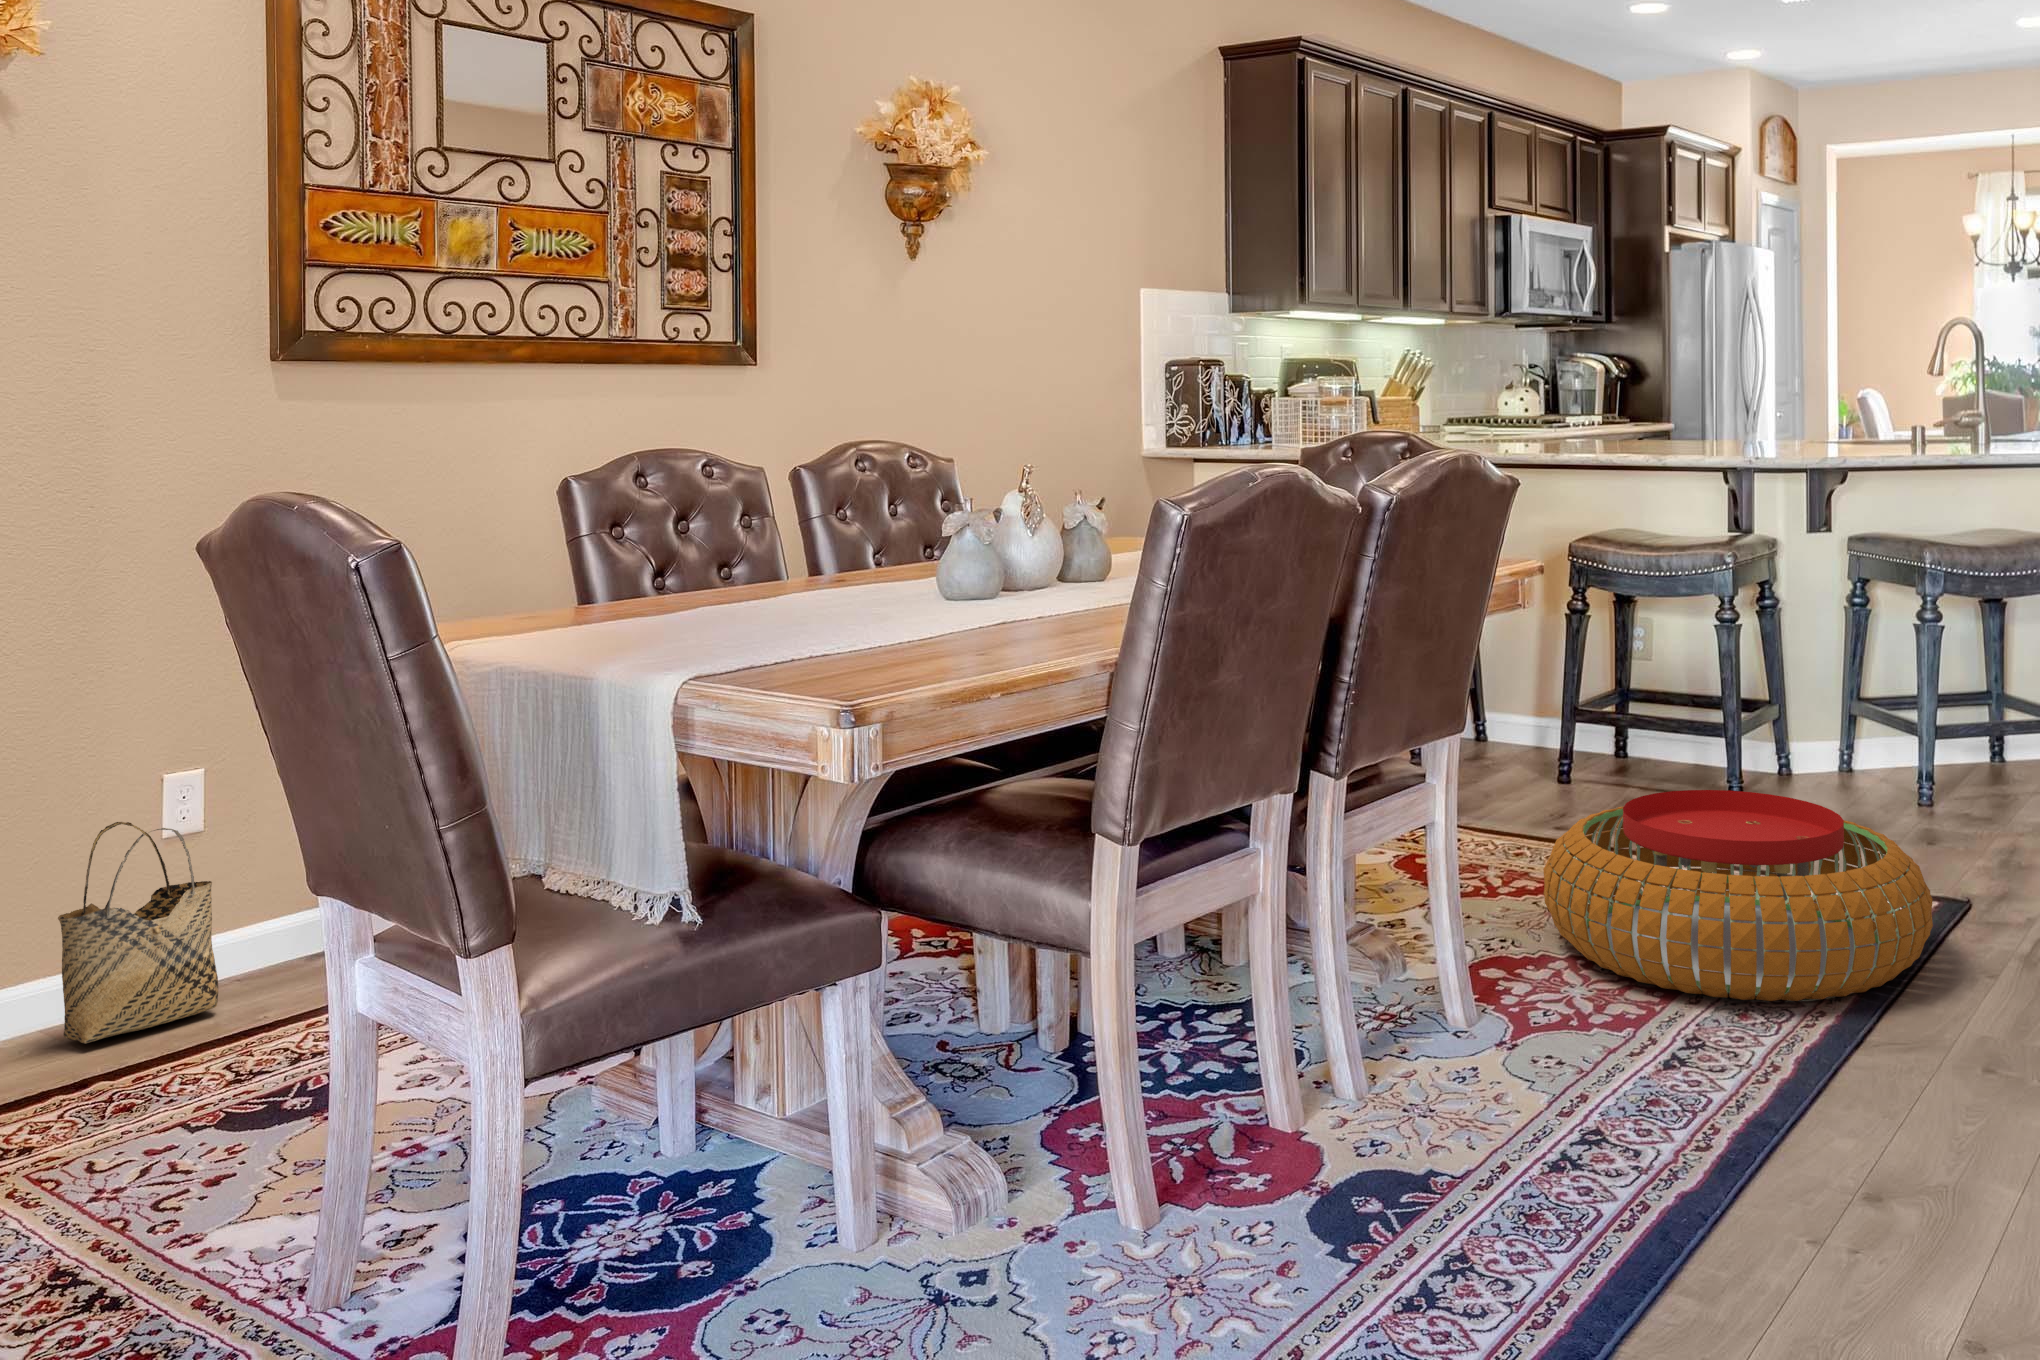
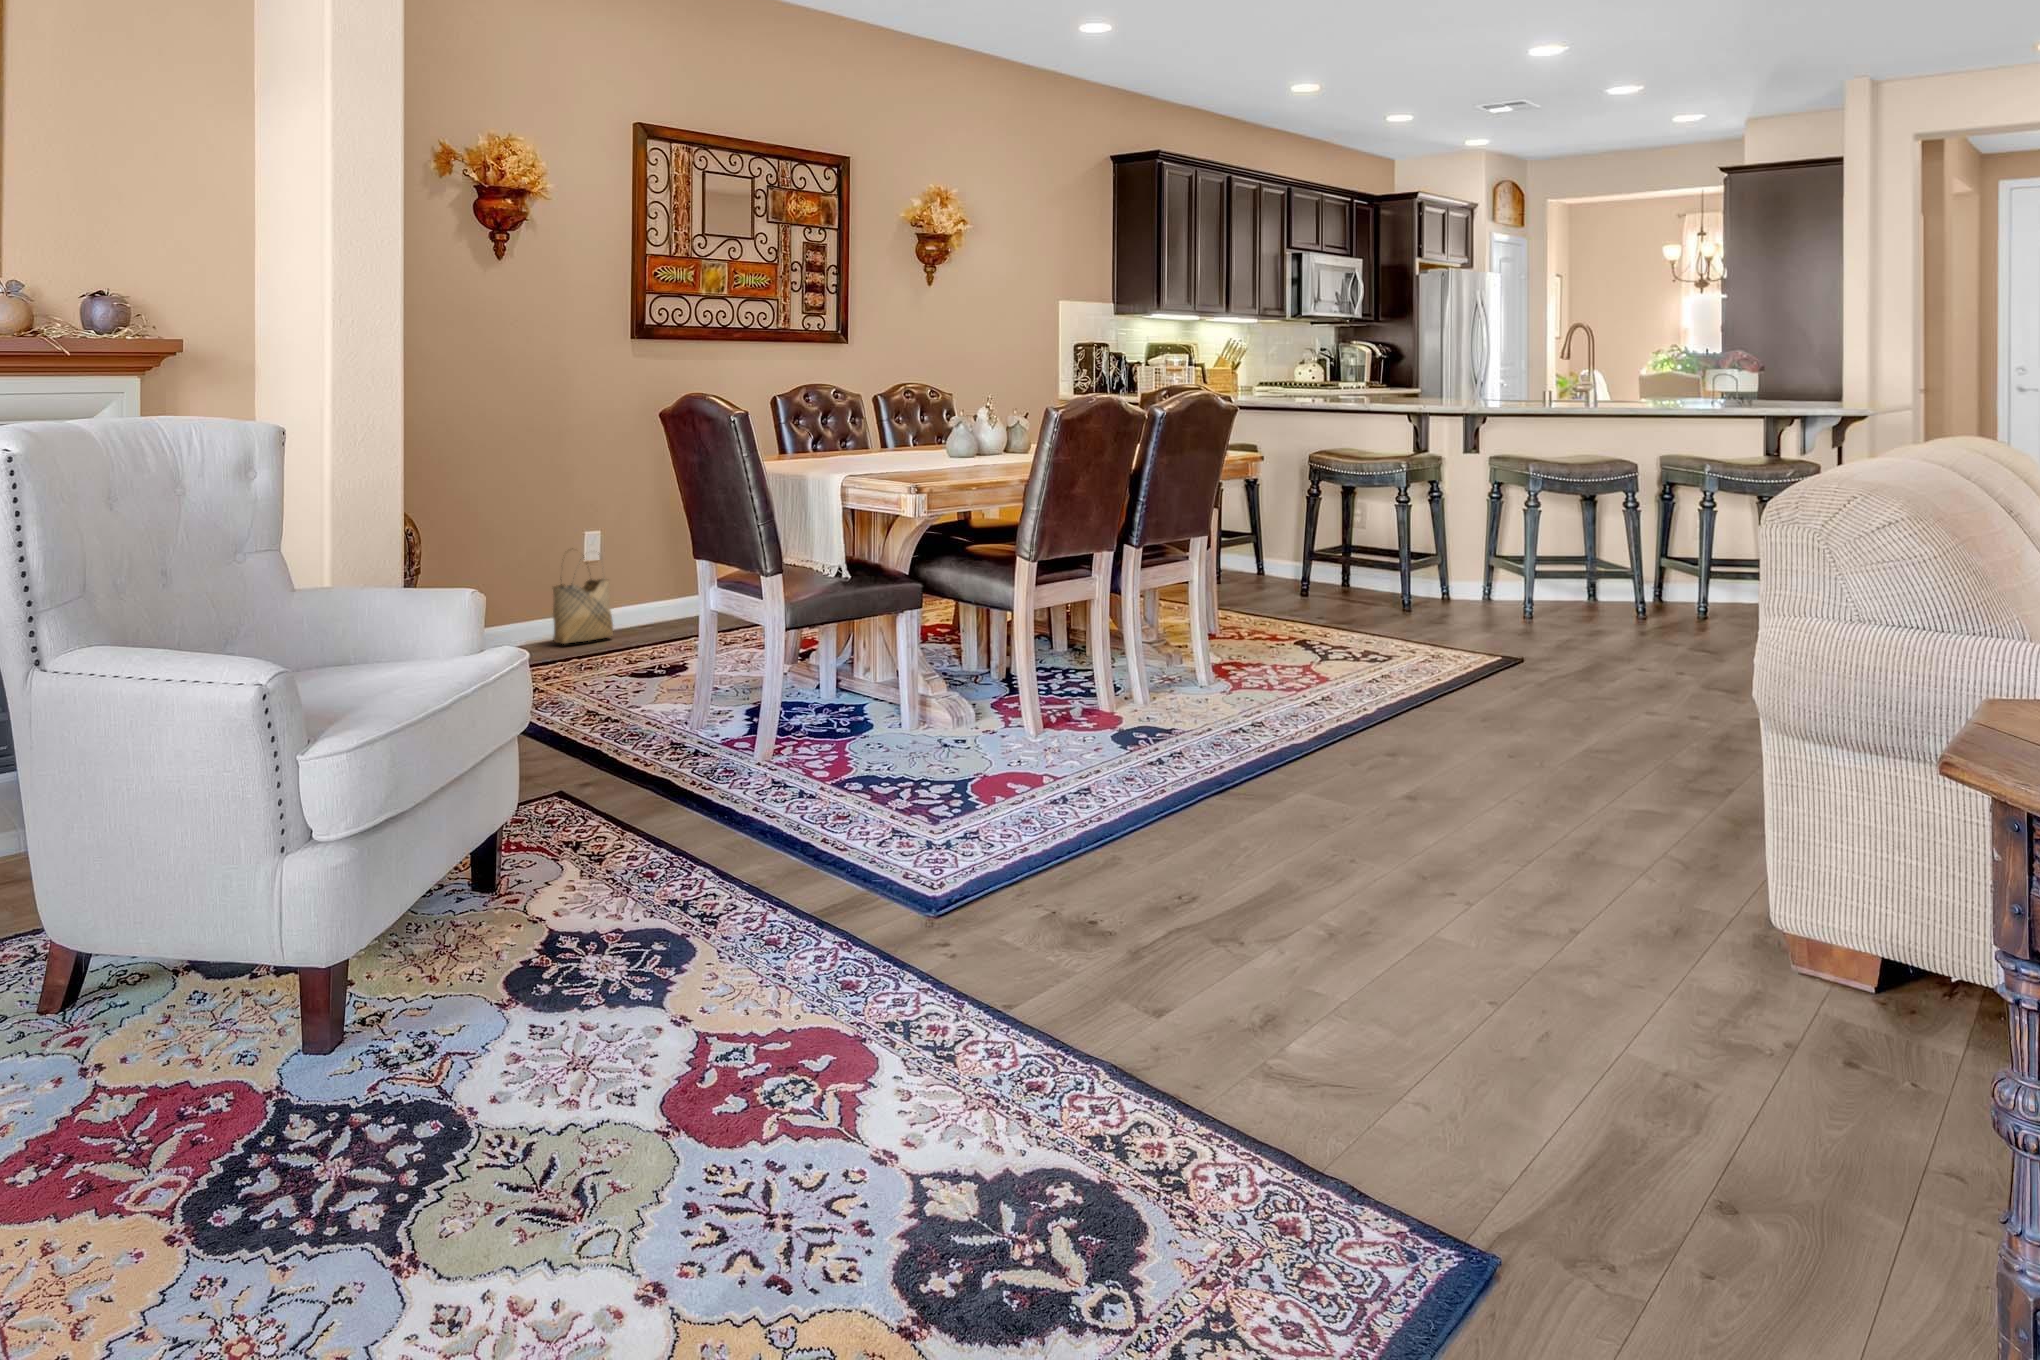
pouf: present [1543,790,1933,1001] -> none [1262,583,1478,685]

